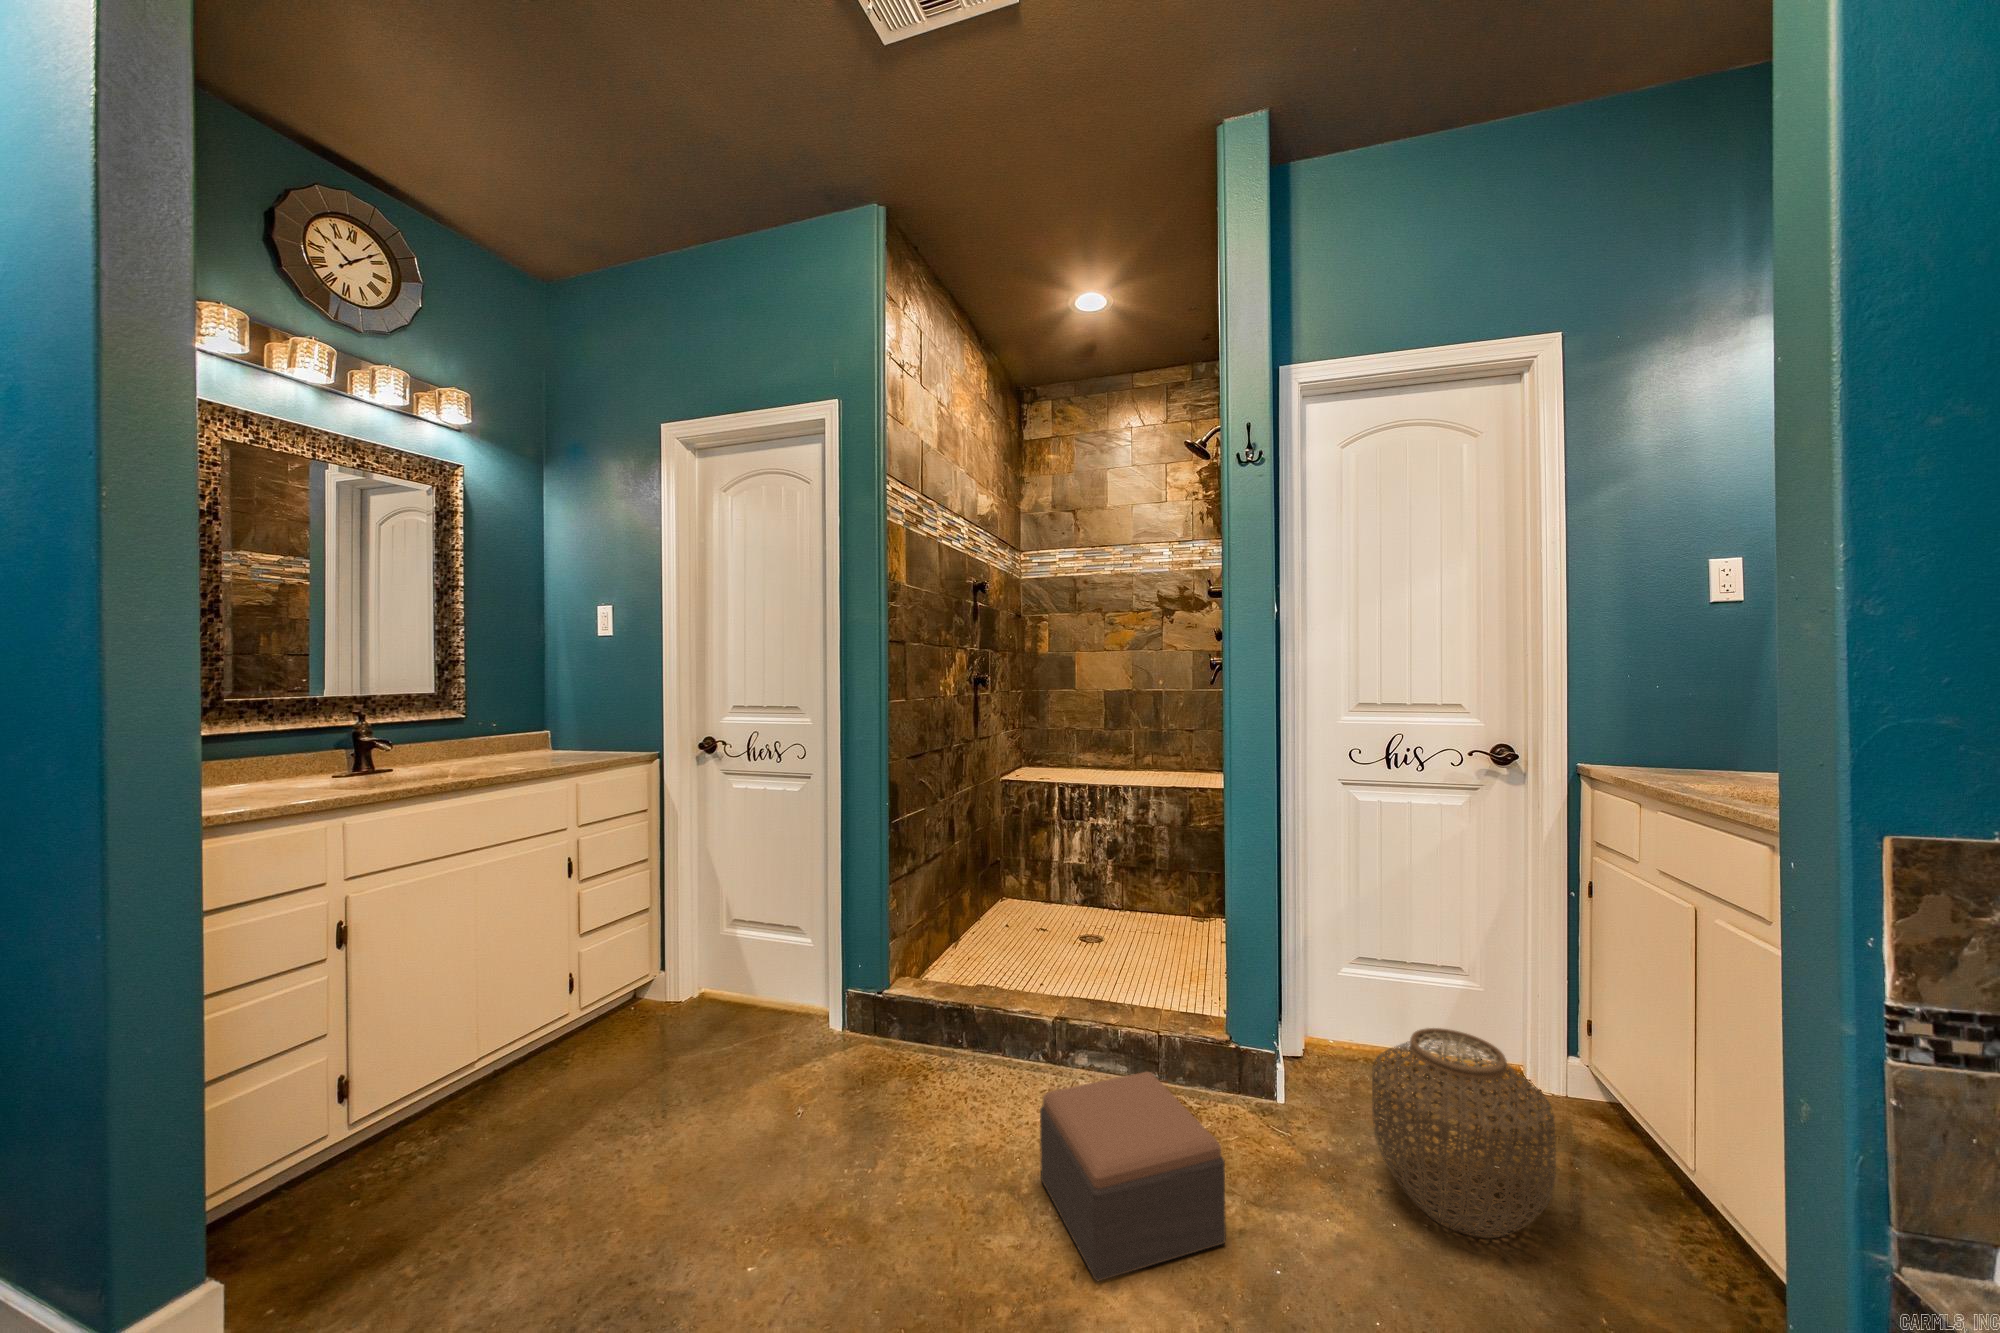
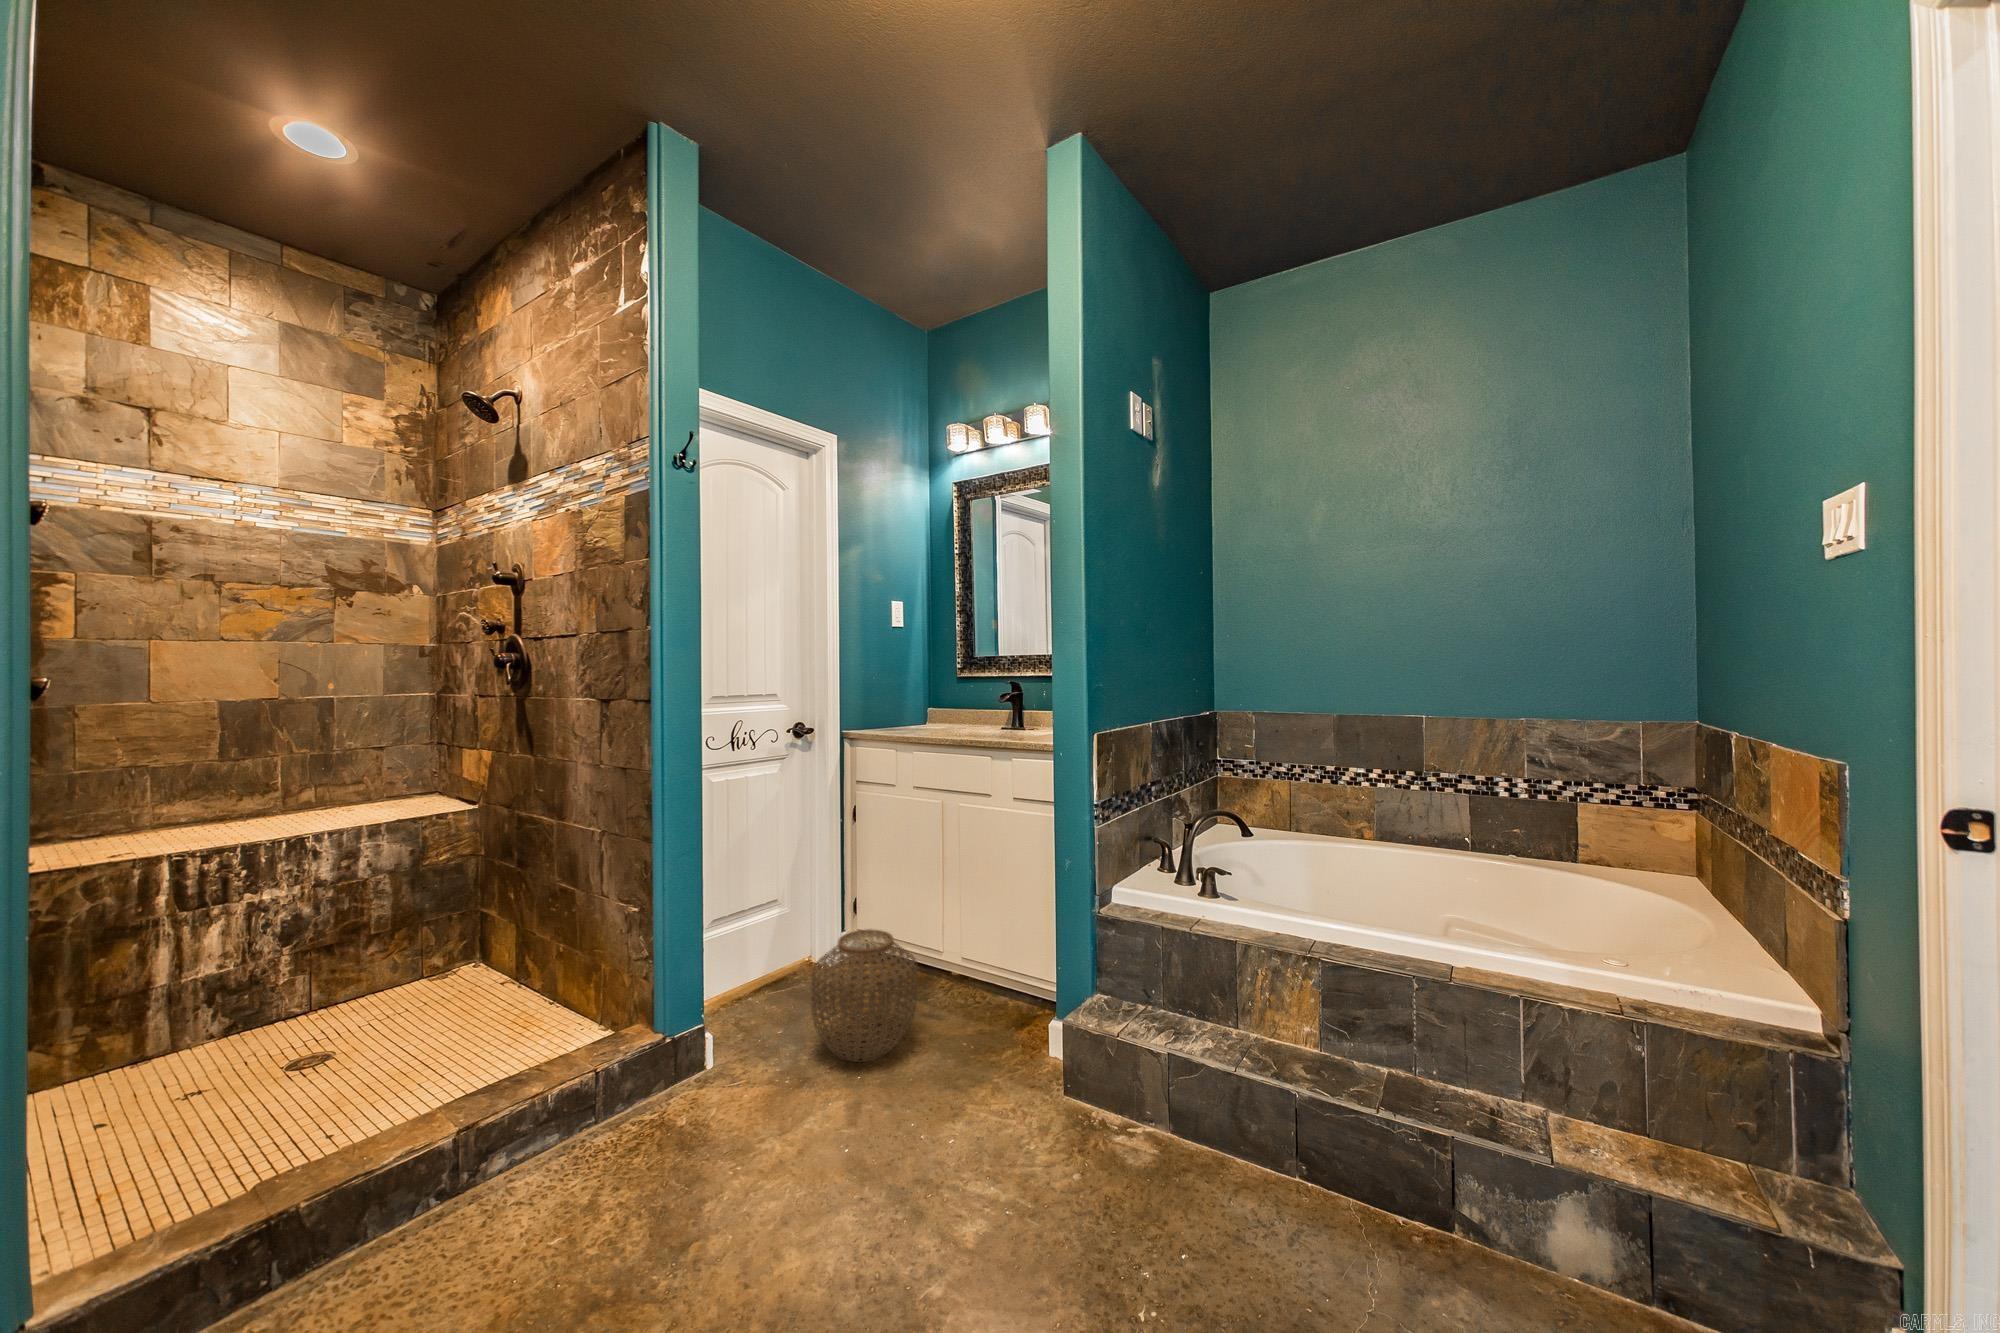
footstool: present [1040,1072,1226,1281] -> none [611,1082,800,1269]

